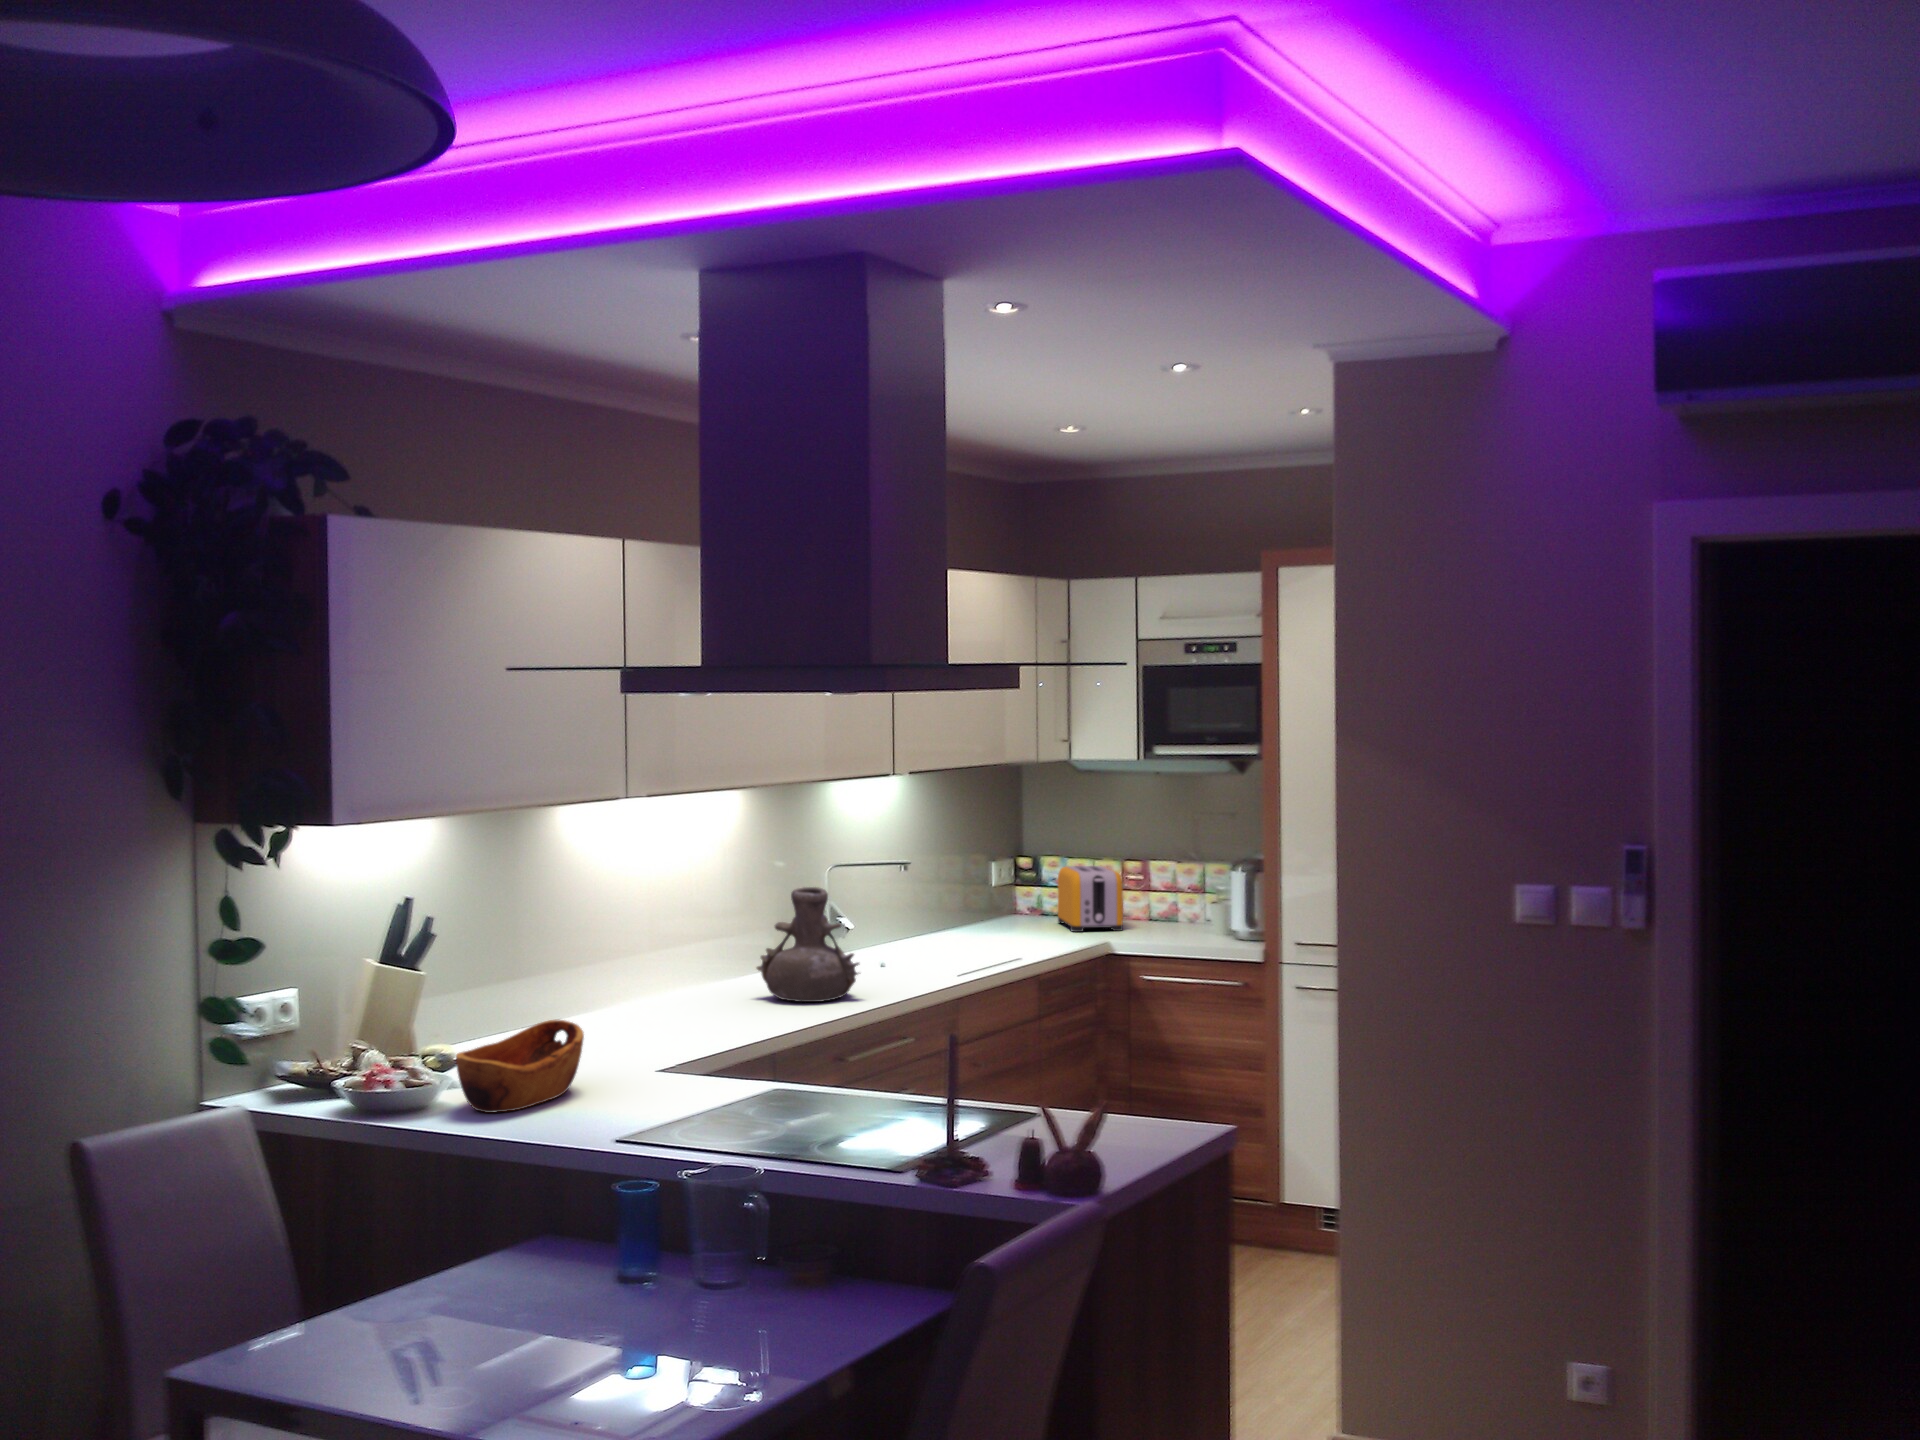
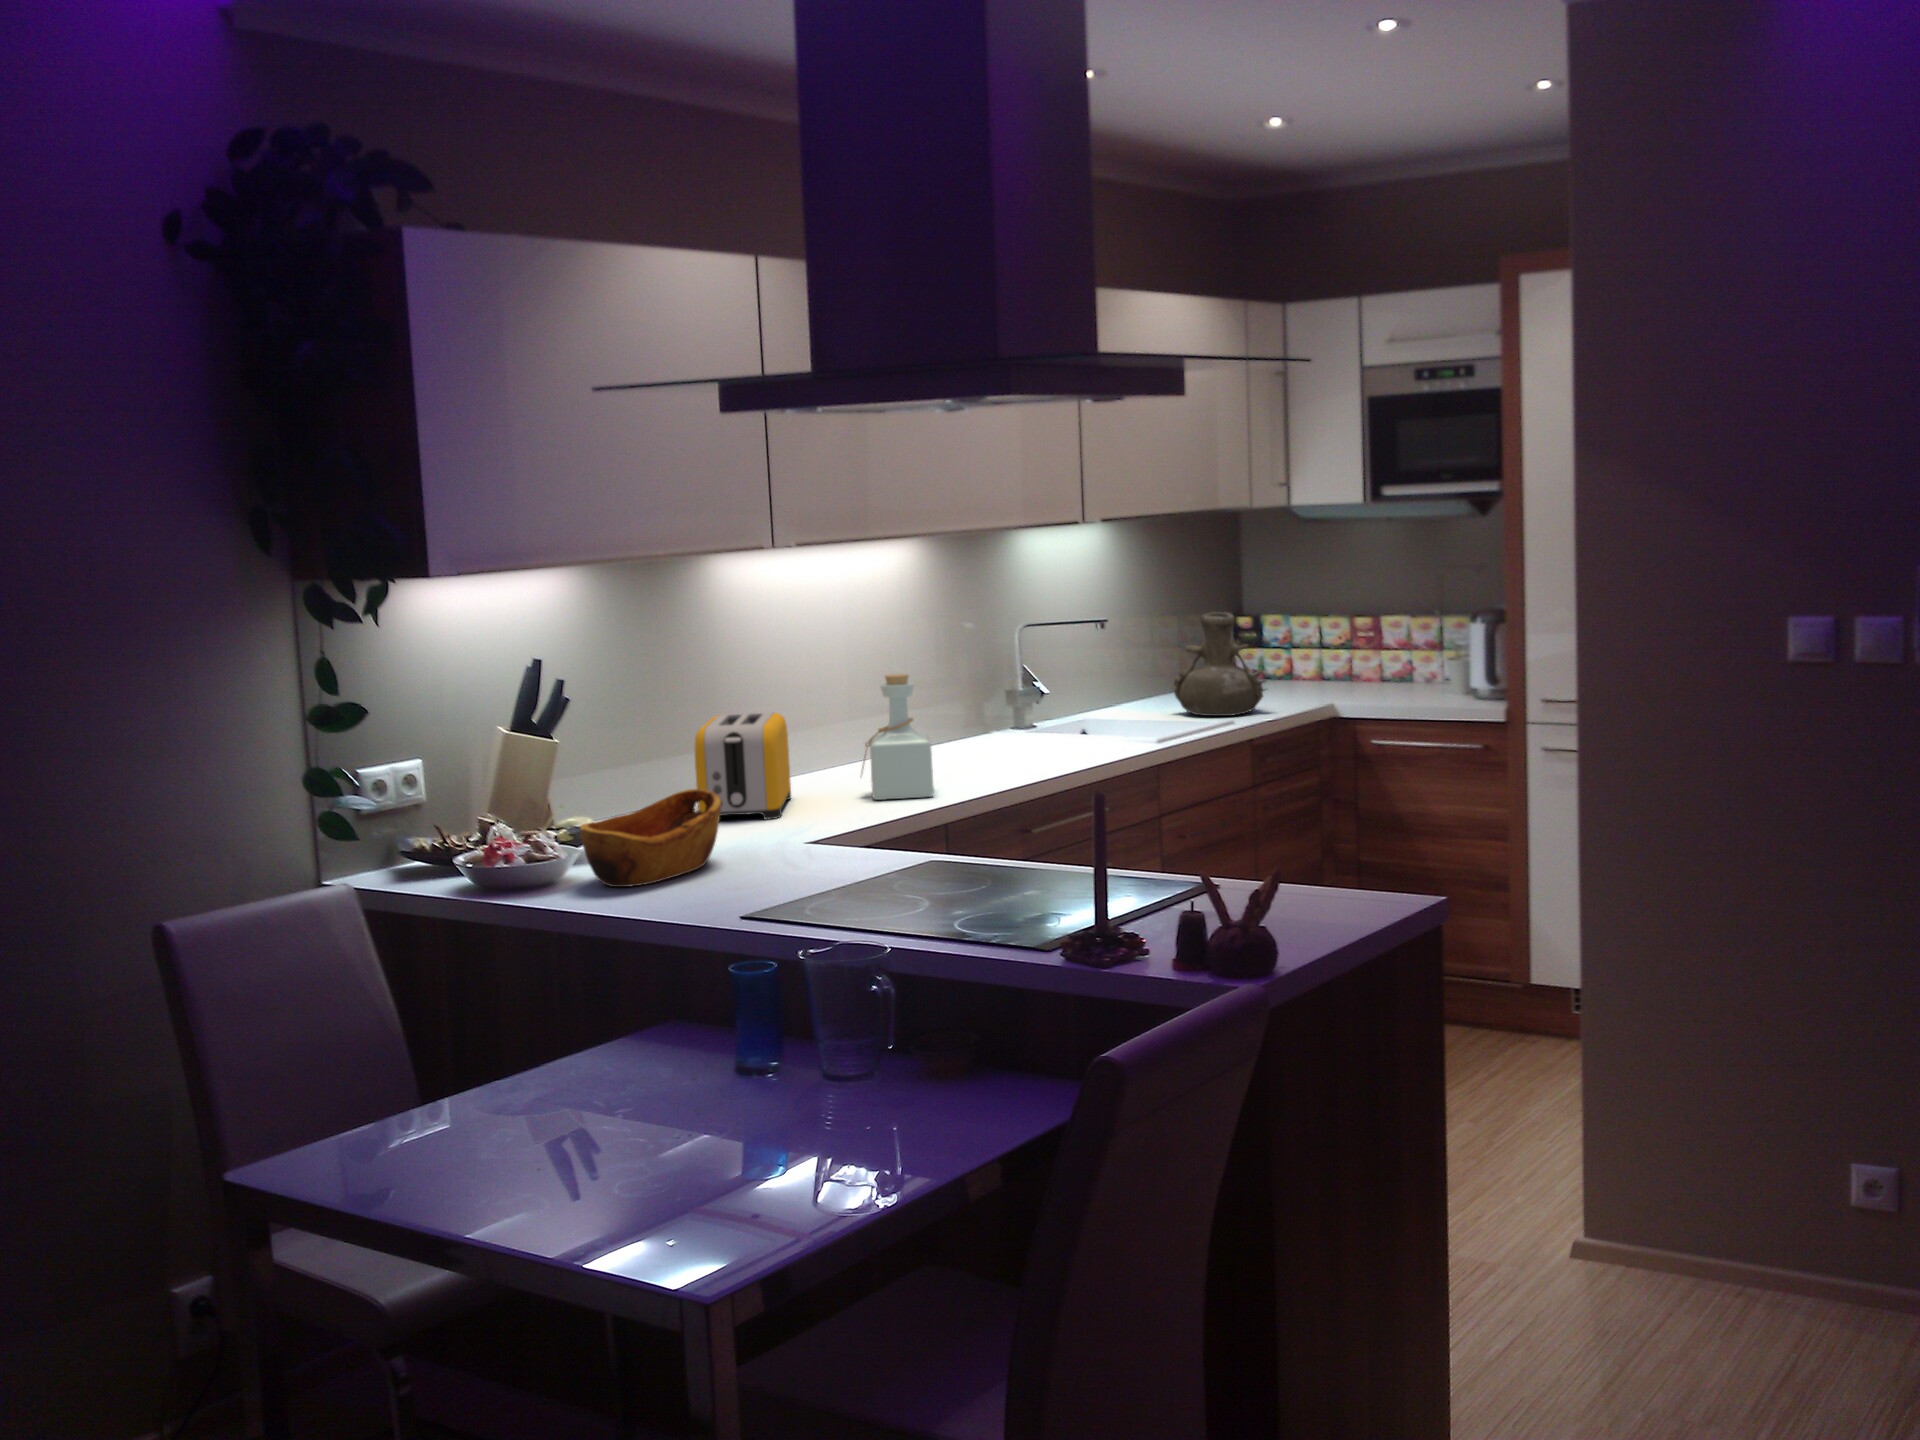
toaster: present [1058,866,1123,932] -> present [695,712,791,819]
vase: present [757,887,859,1002] -> present [1170,612,1266,716]
bottle: none [695,912,764,1030] -> present [860,674,934,800]

